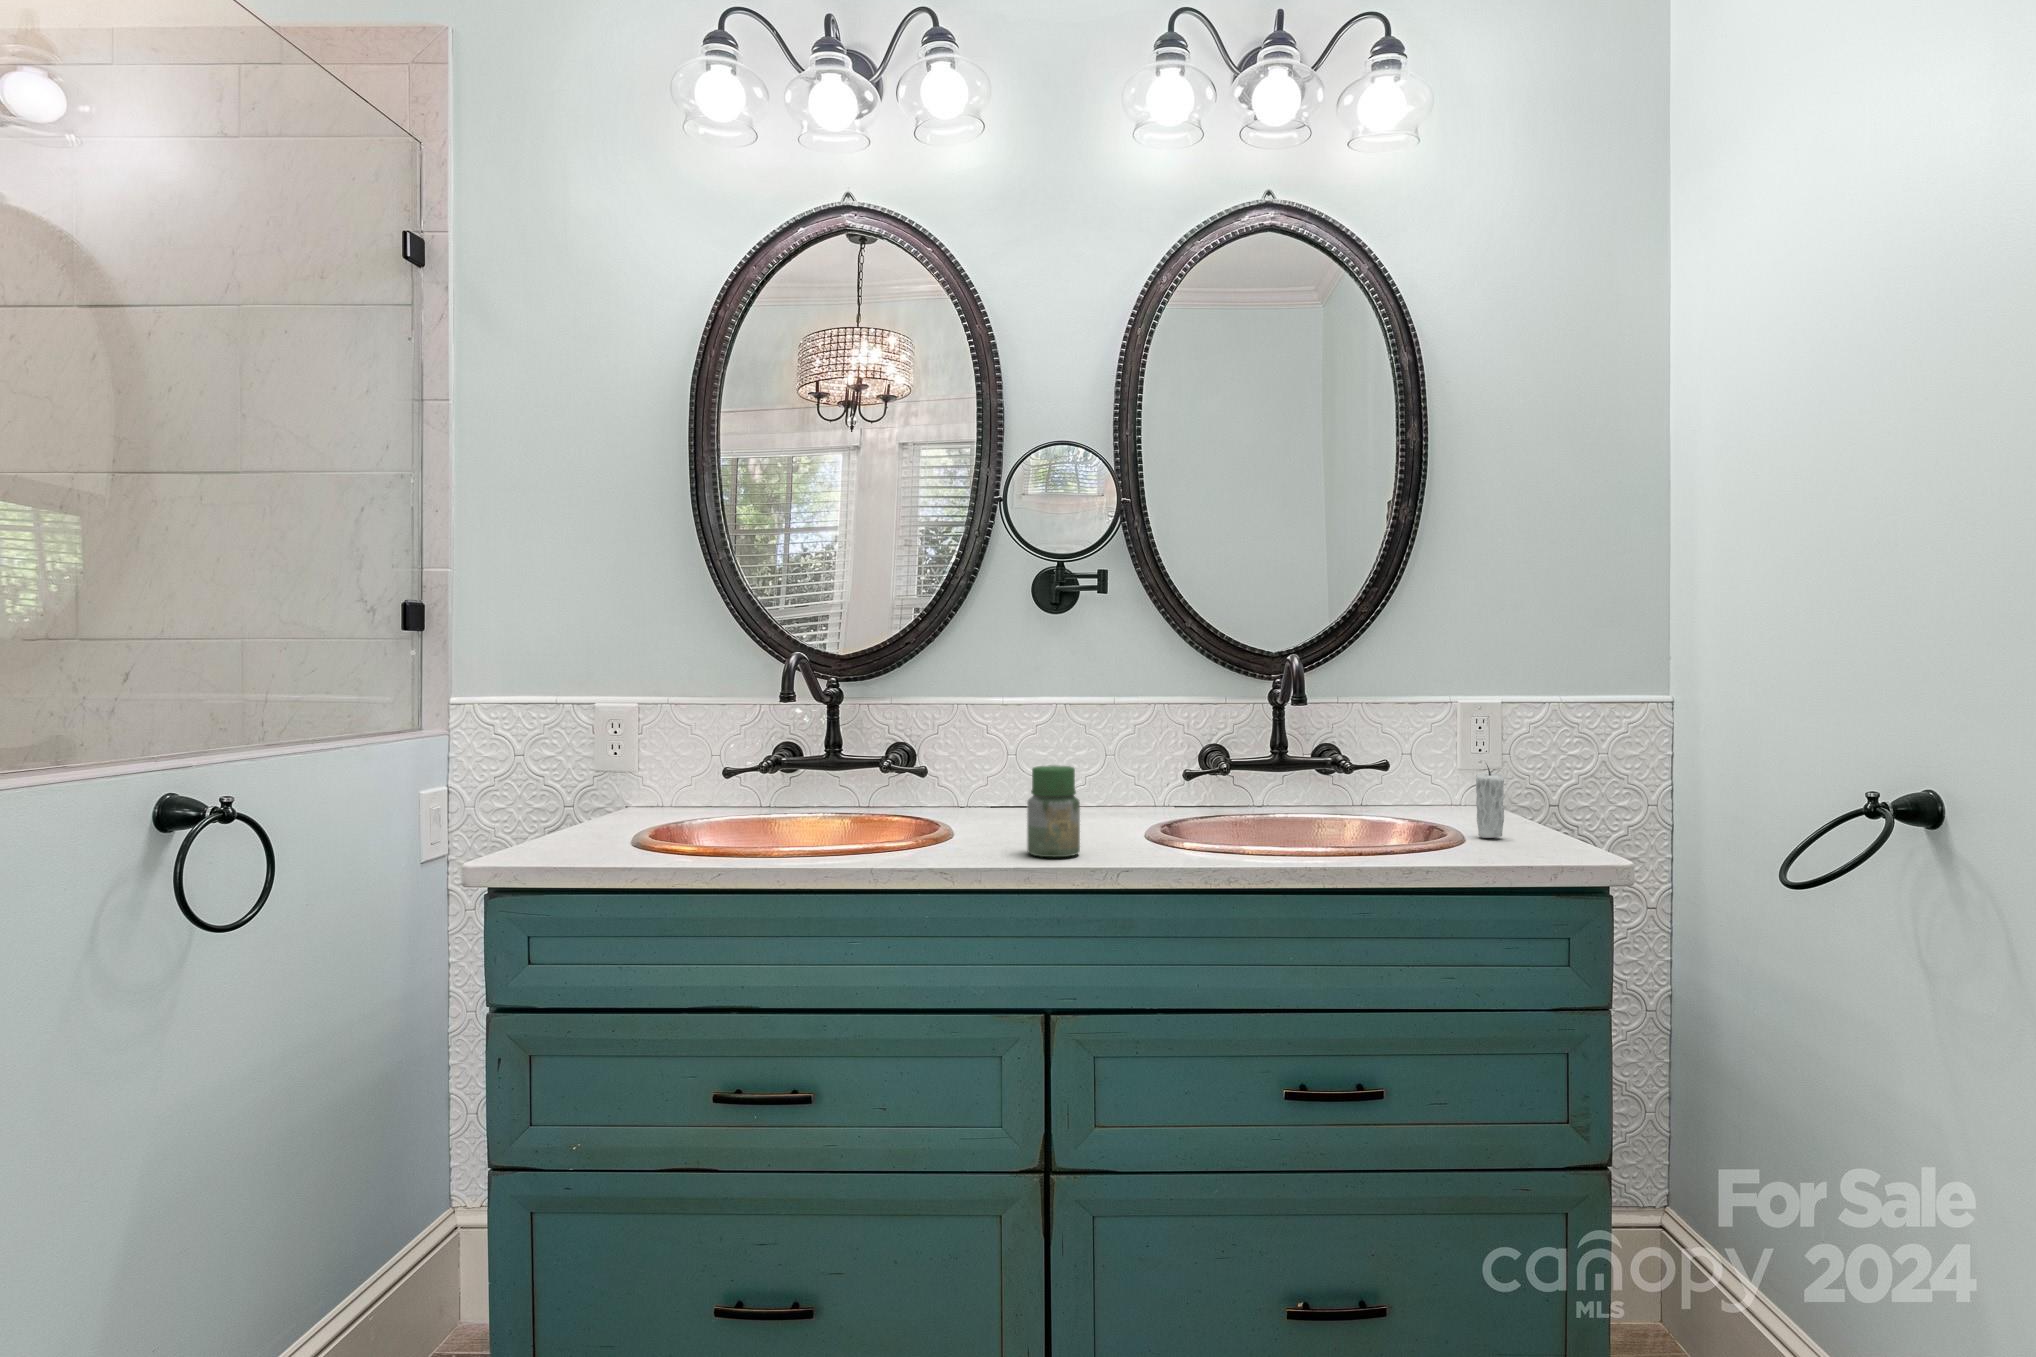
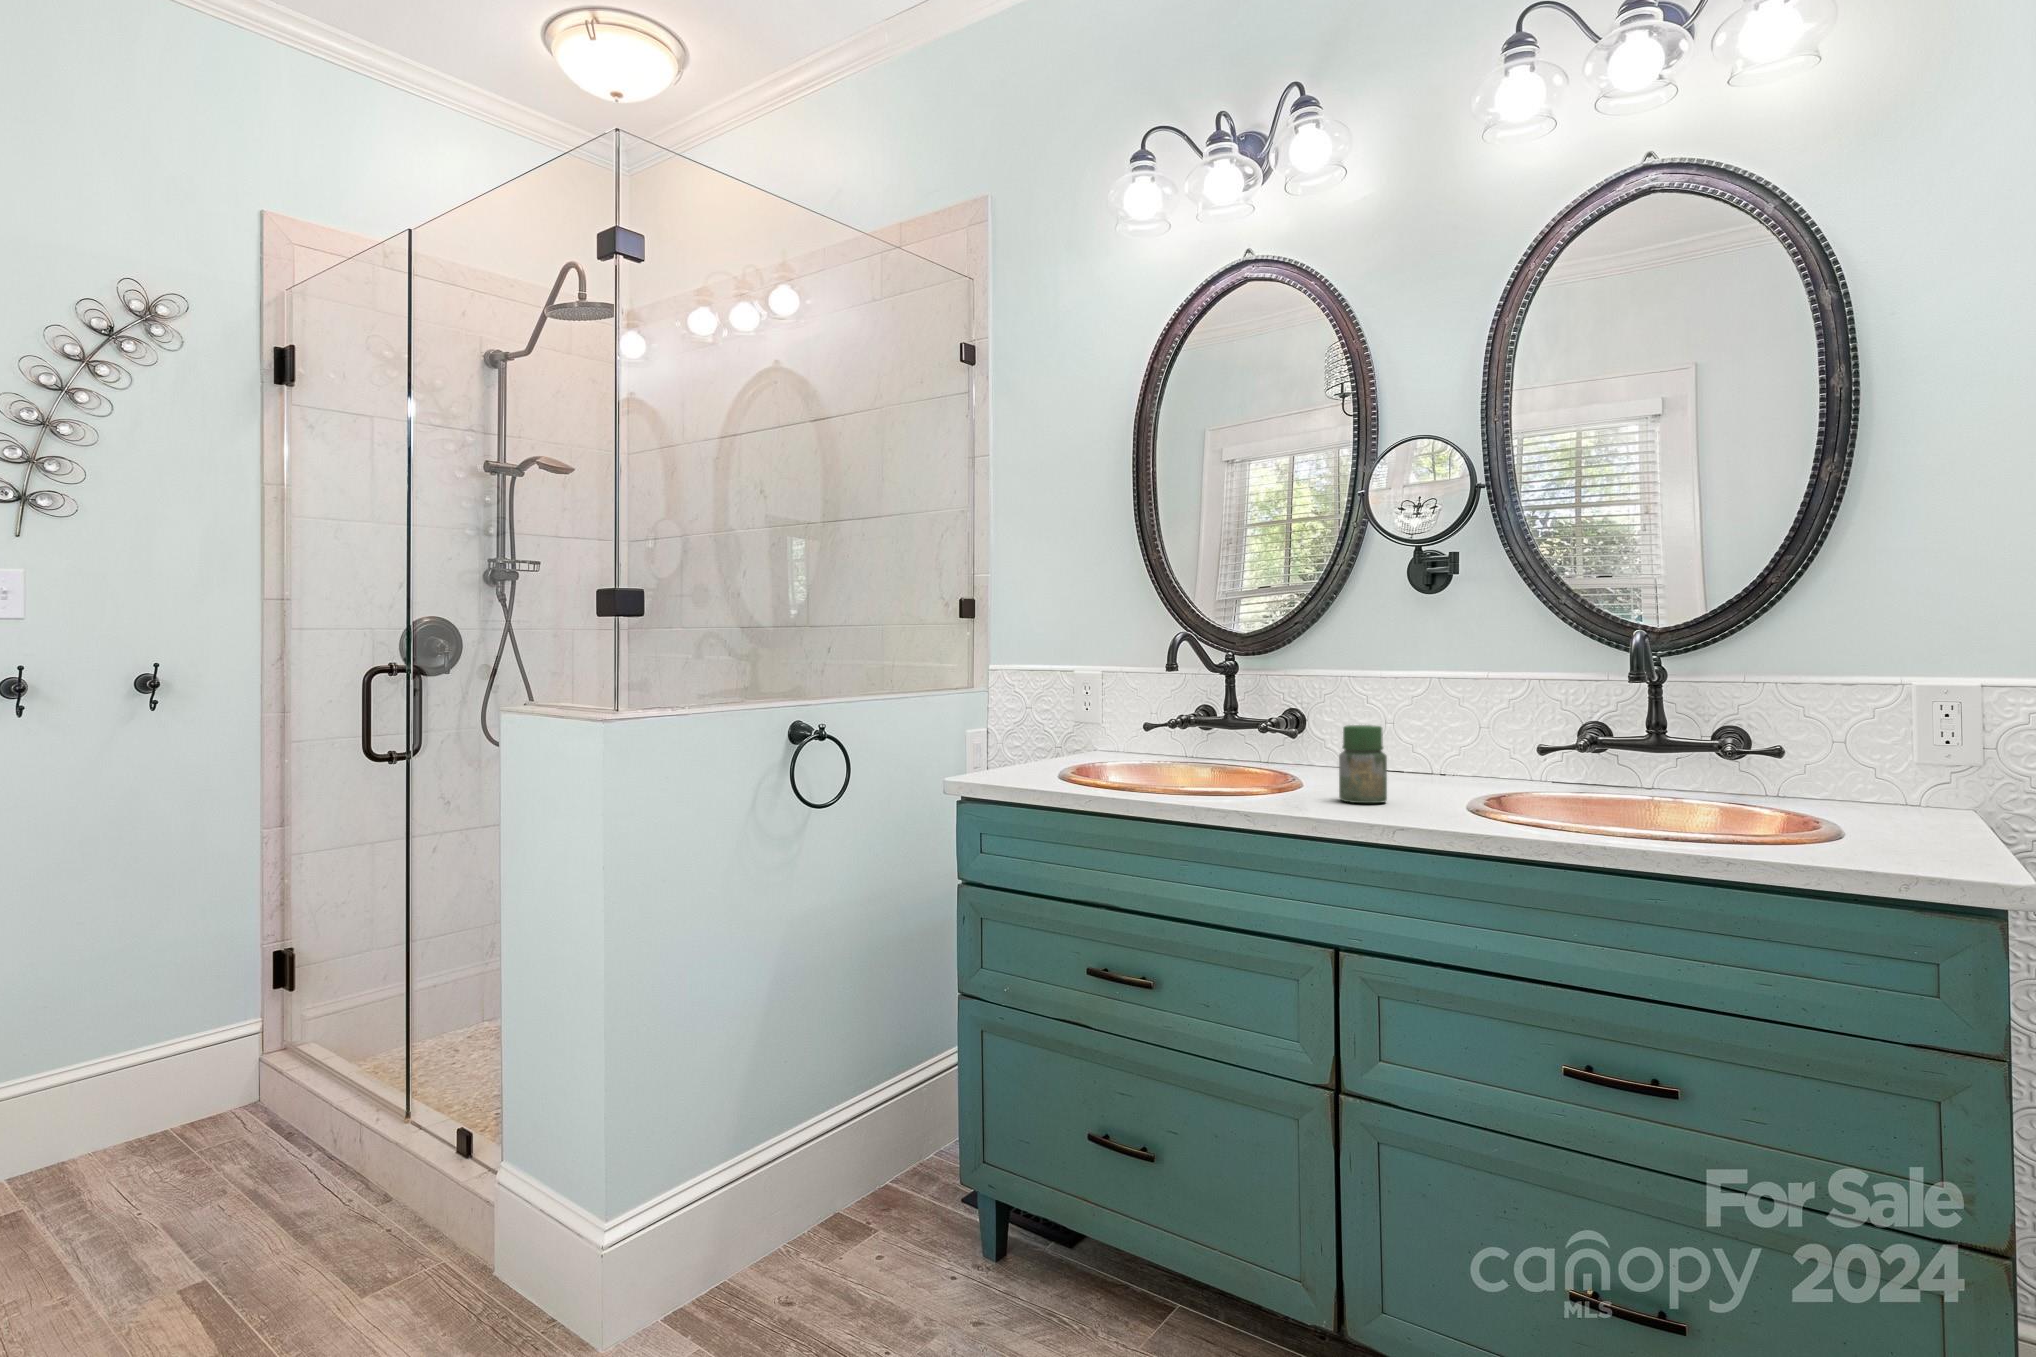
candle: present [1476,765,1504,838] -> none [1885,738,1925,825]

